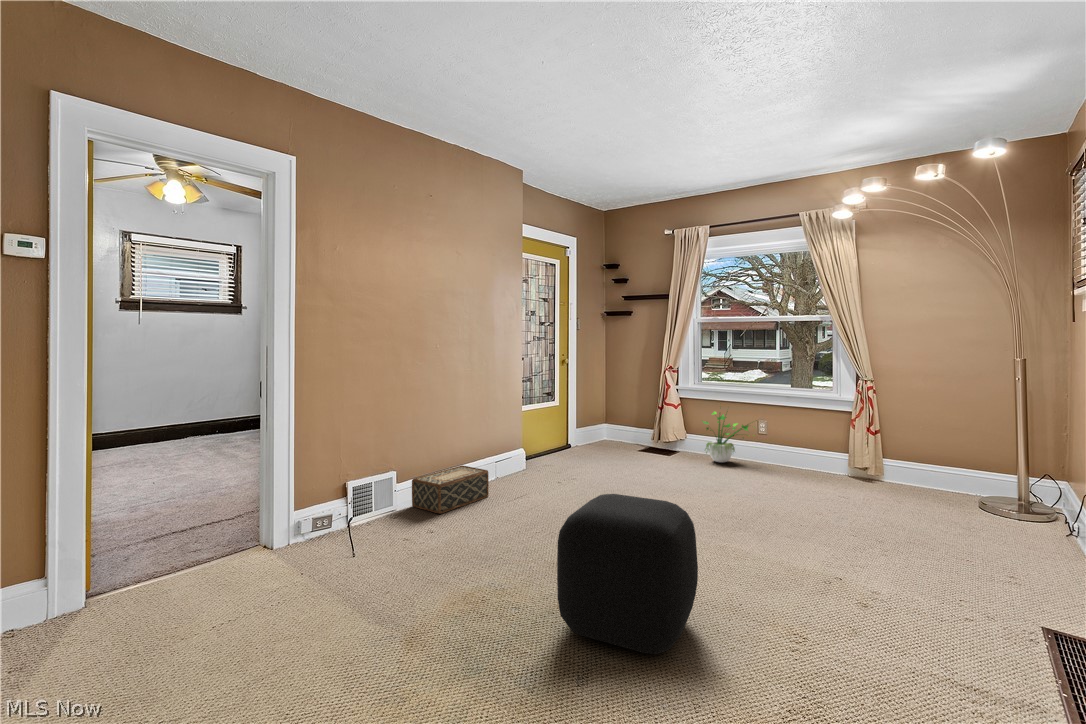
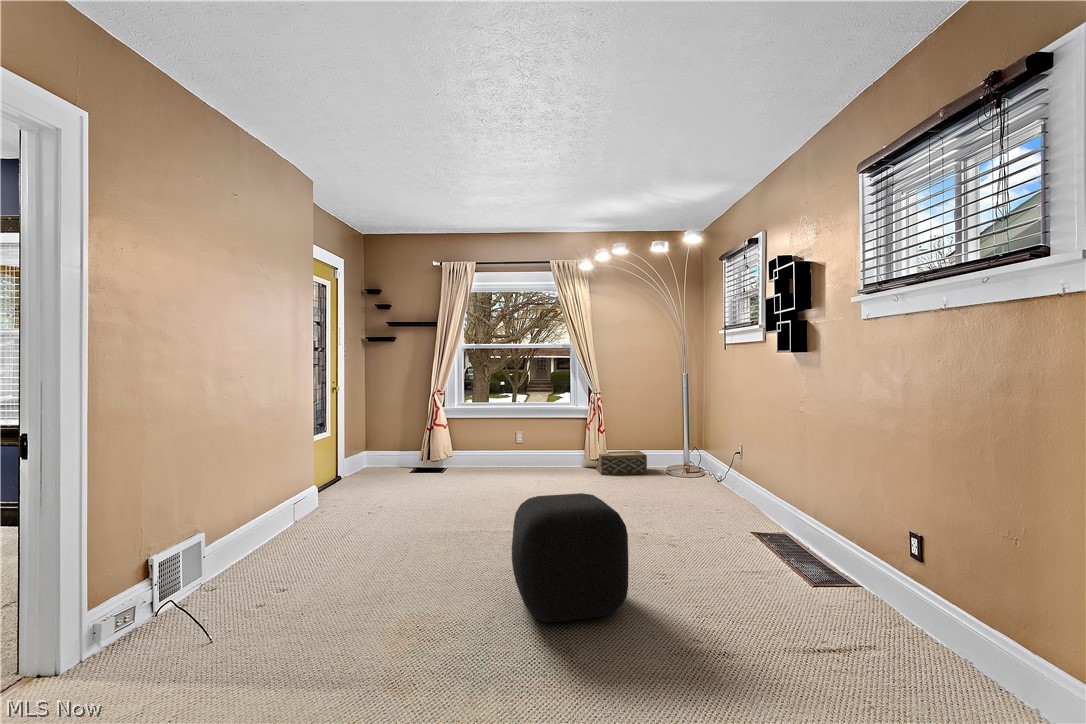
potted plant: present [703,412,748,462] -> none [473,417,526,472]
woven basket: present [412,466,489,514] -> present [596,451,647,475]

